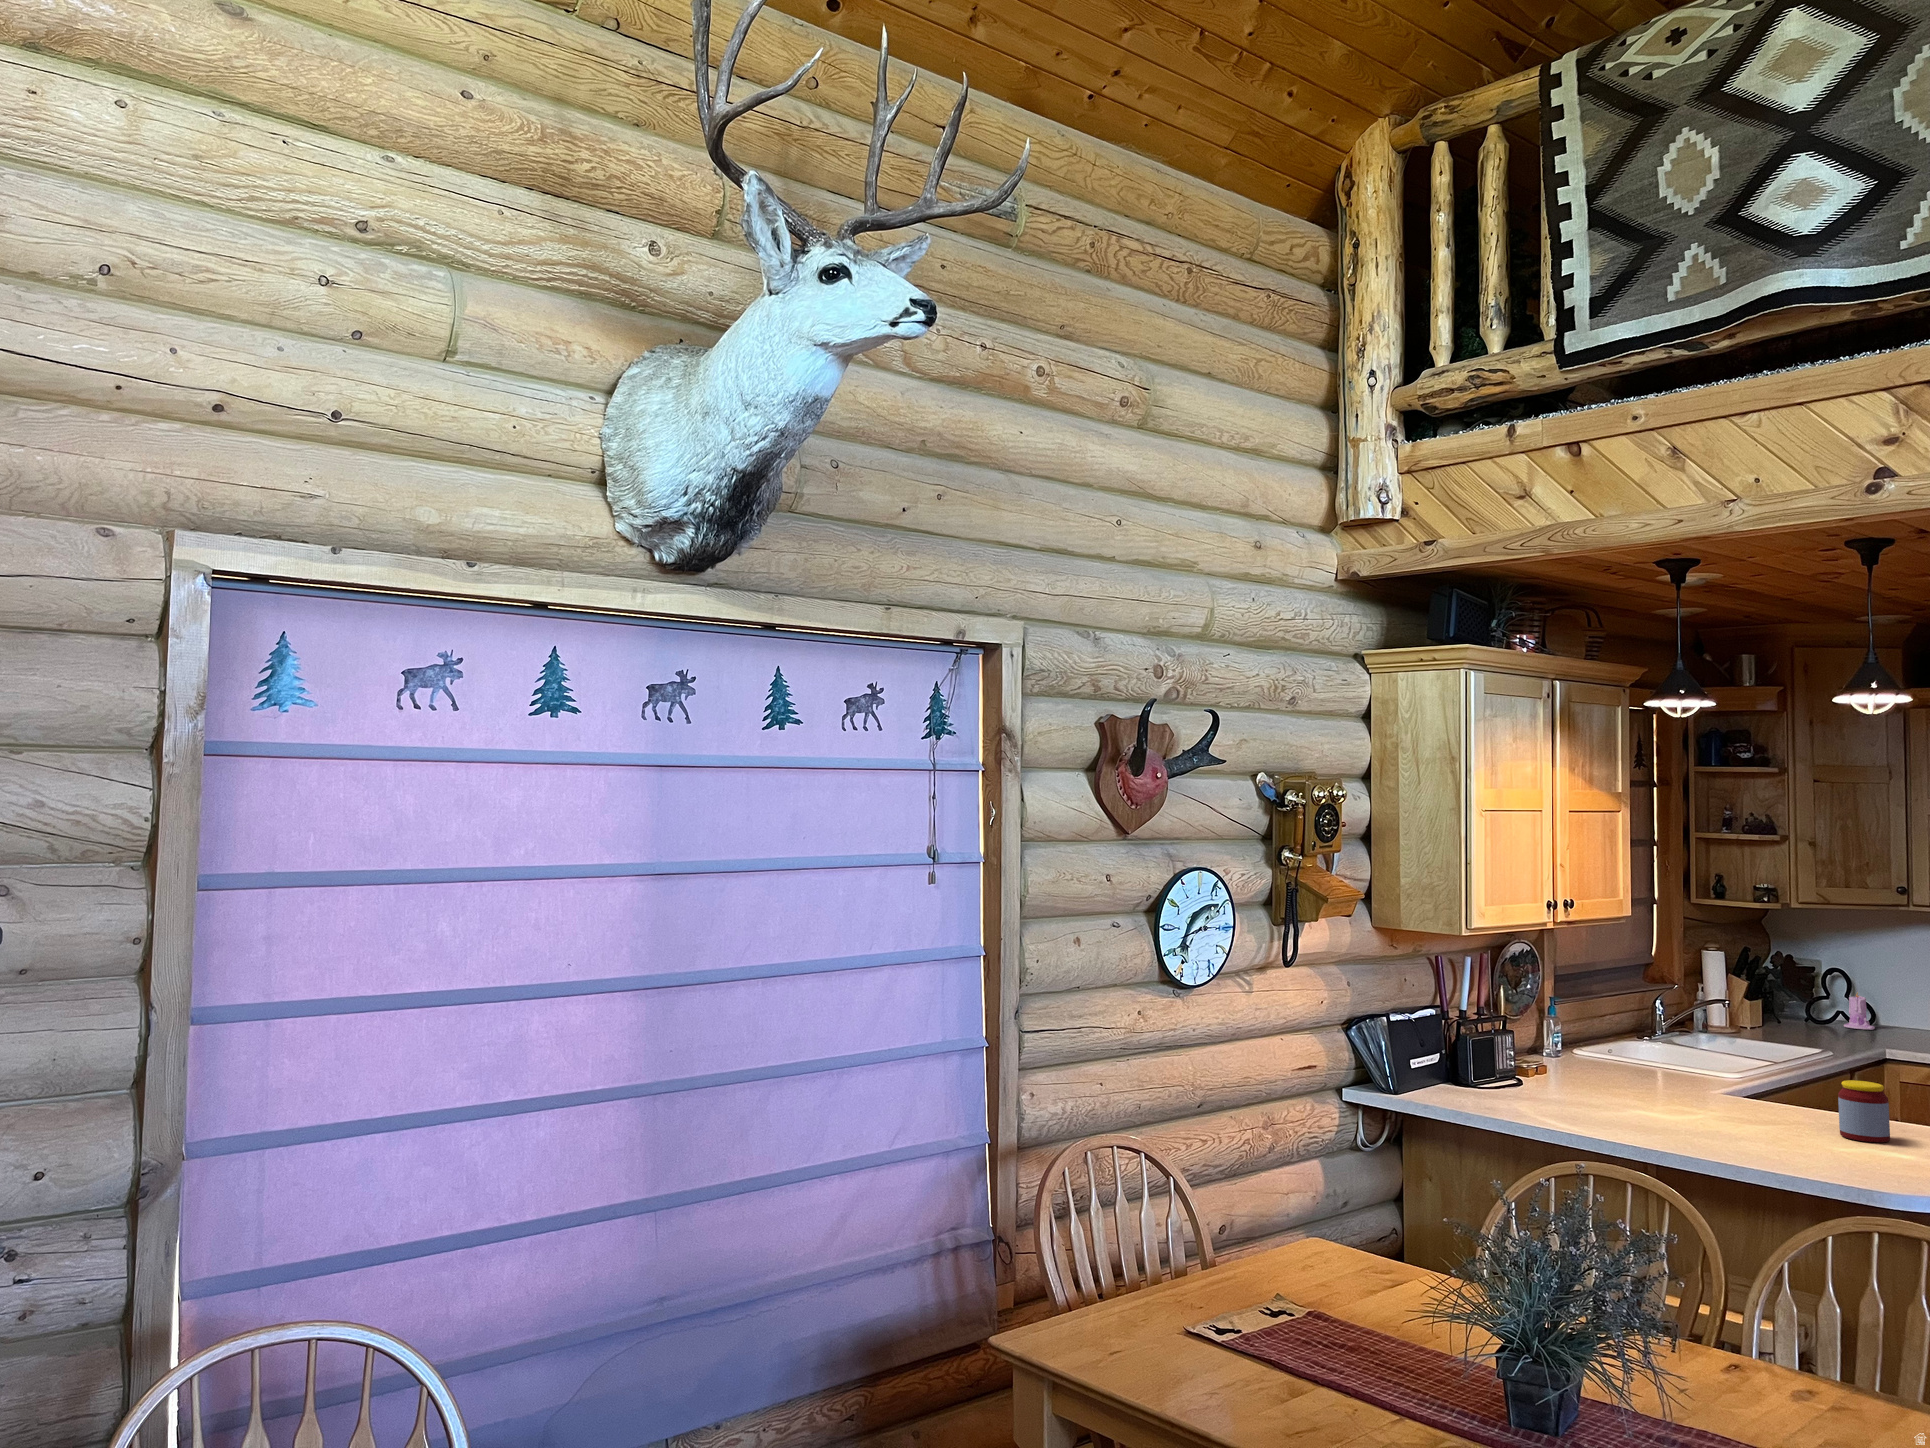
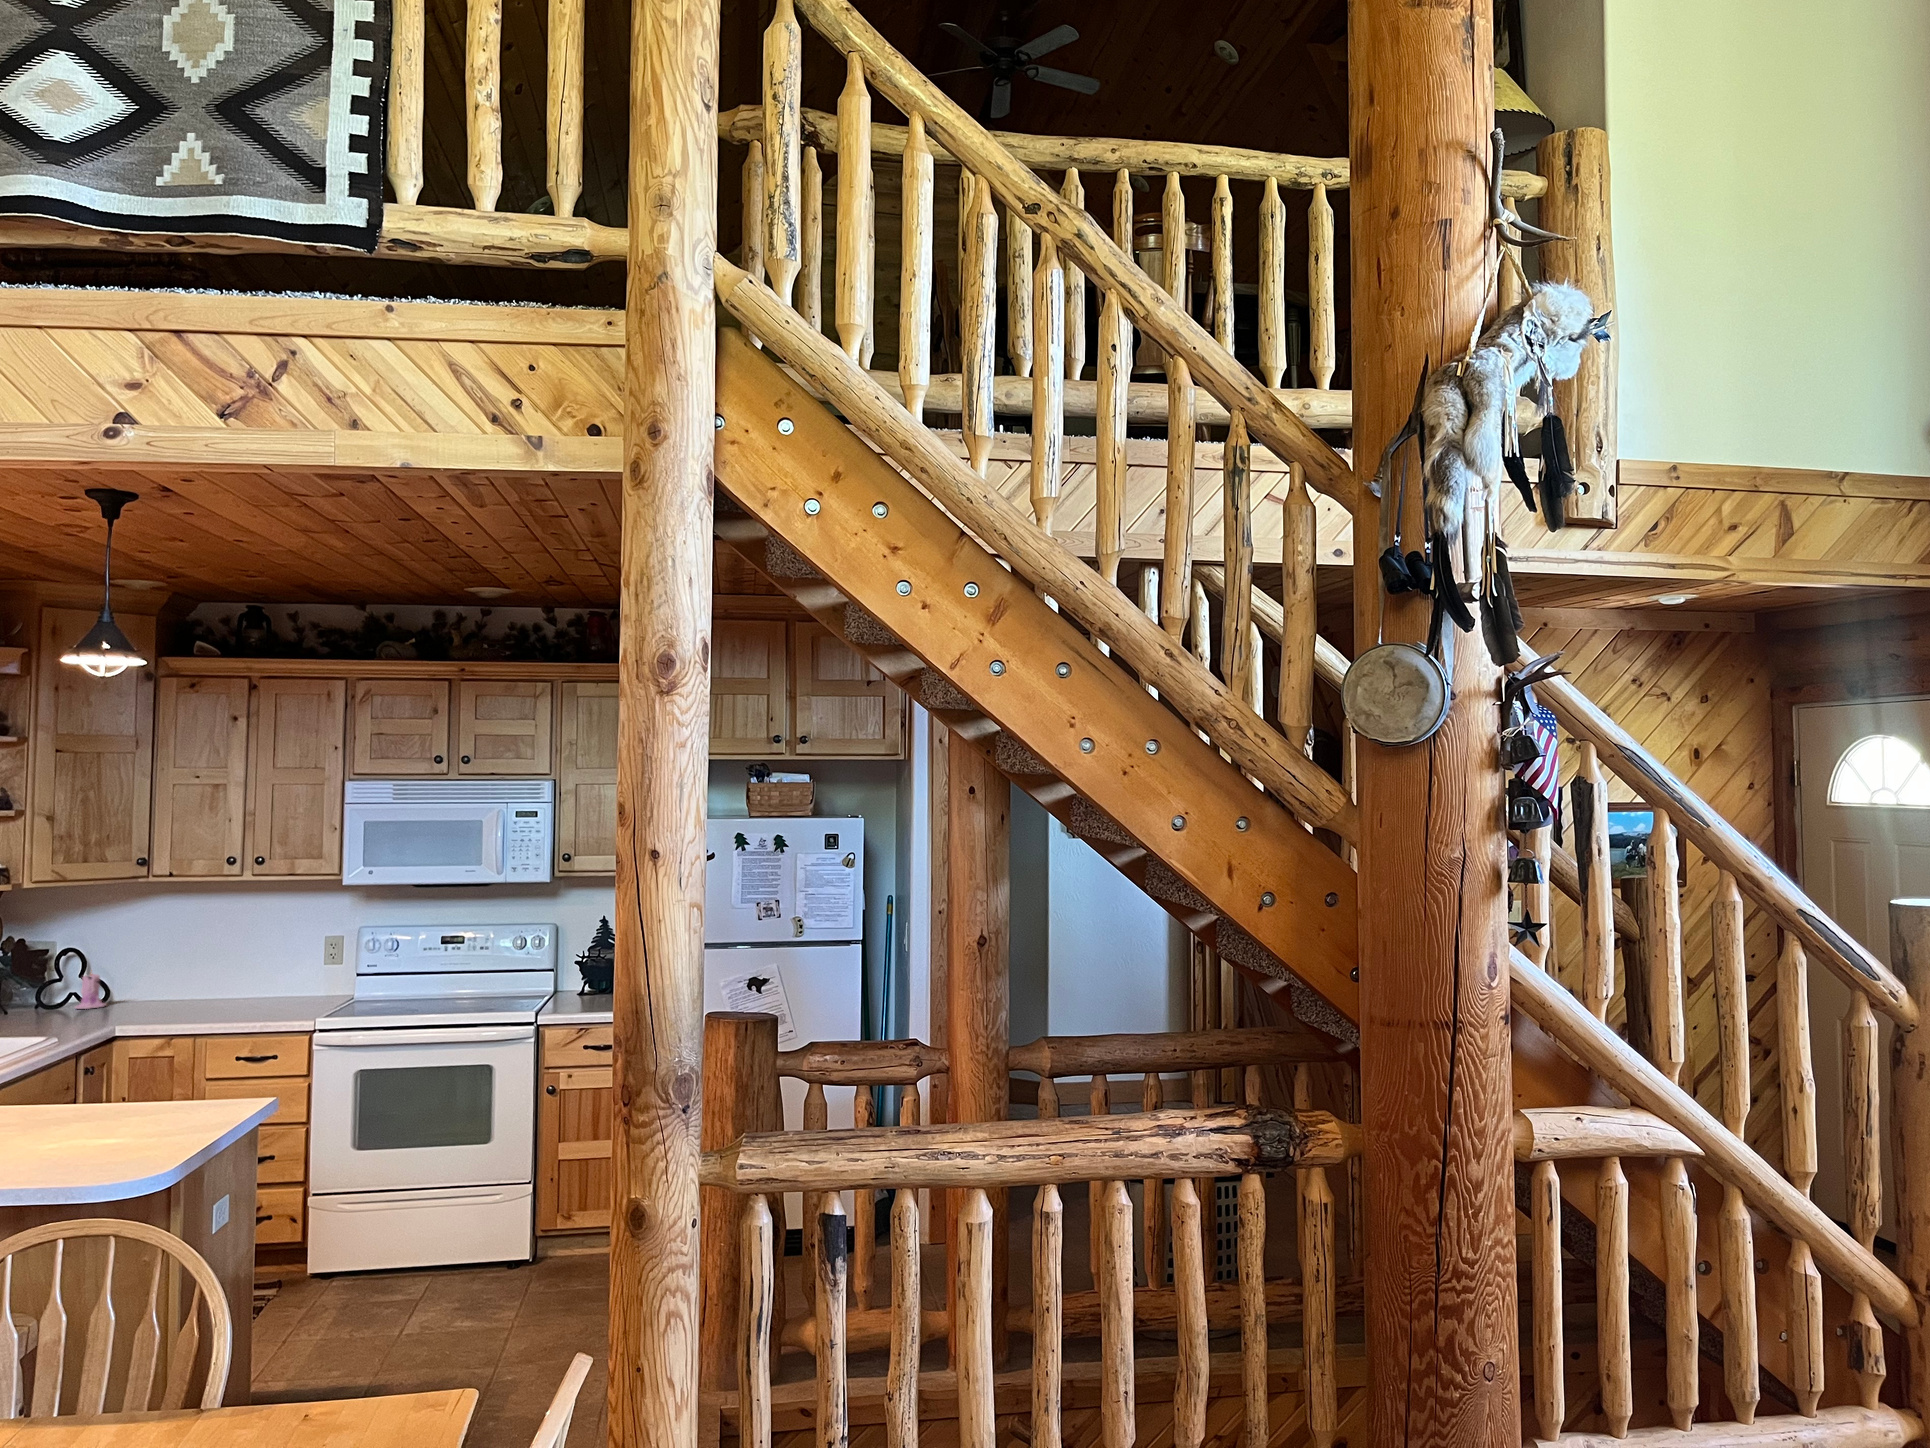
jar: present [1838,1080,1890,1142] -> none [38,1067,93,1133]

